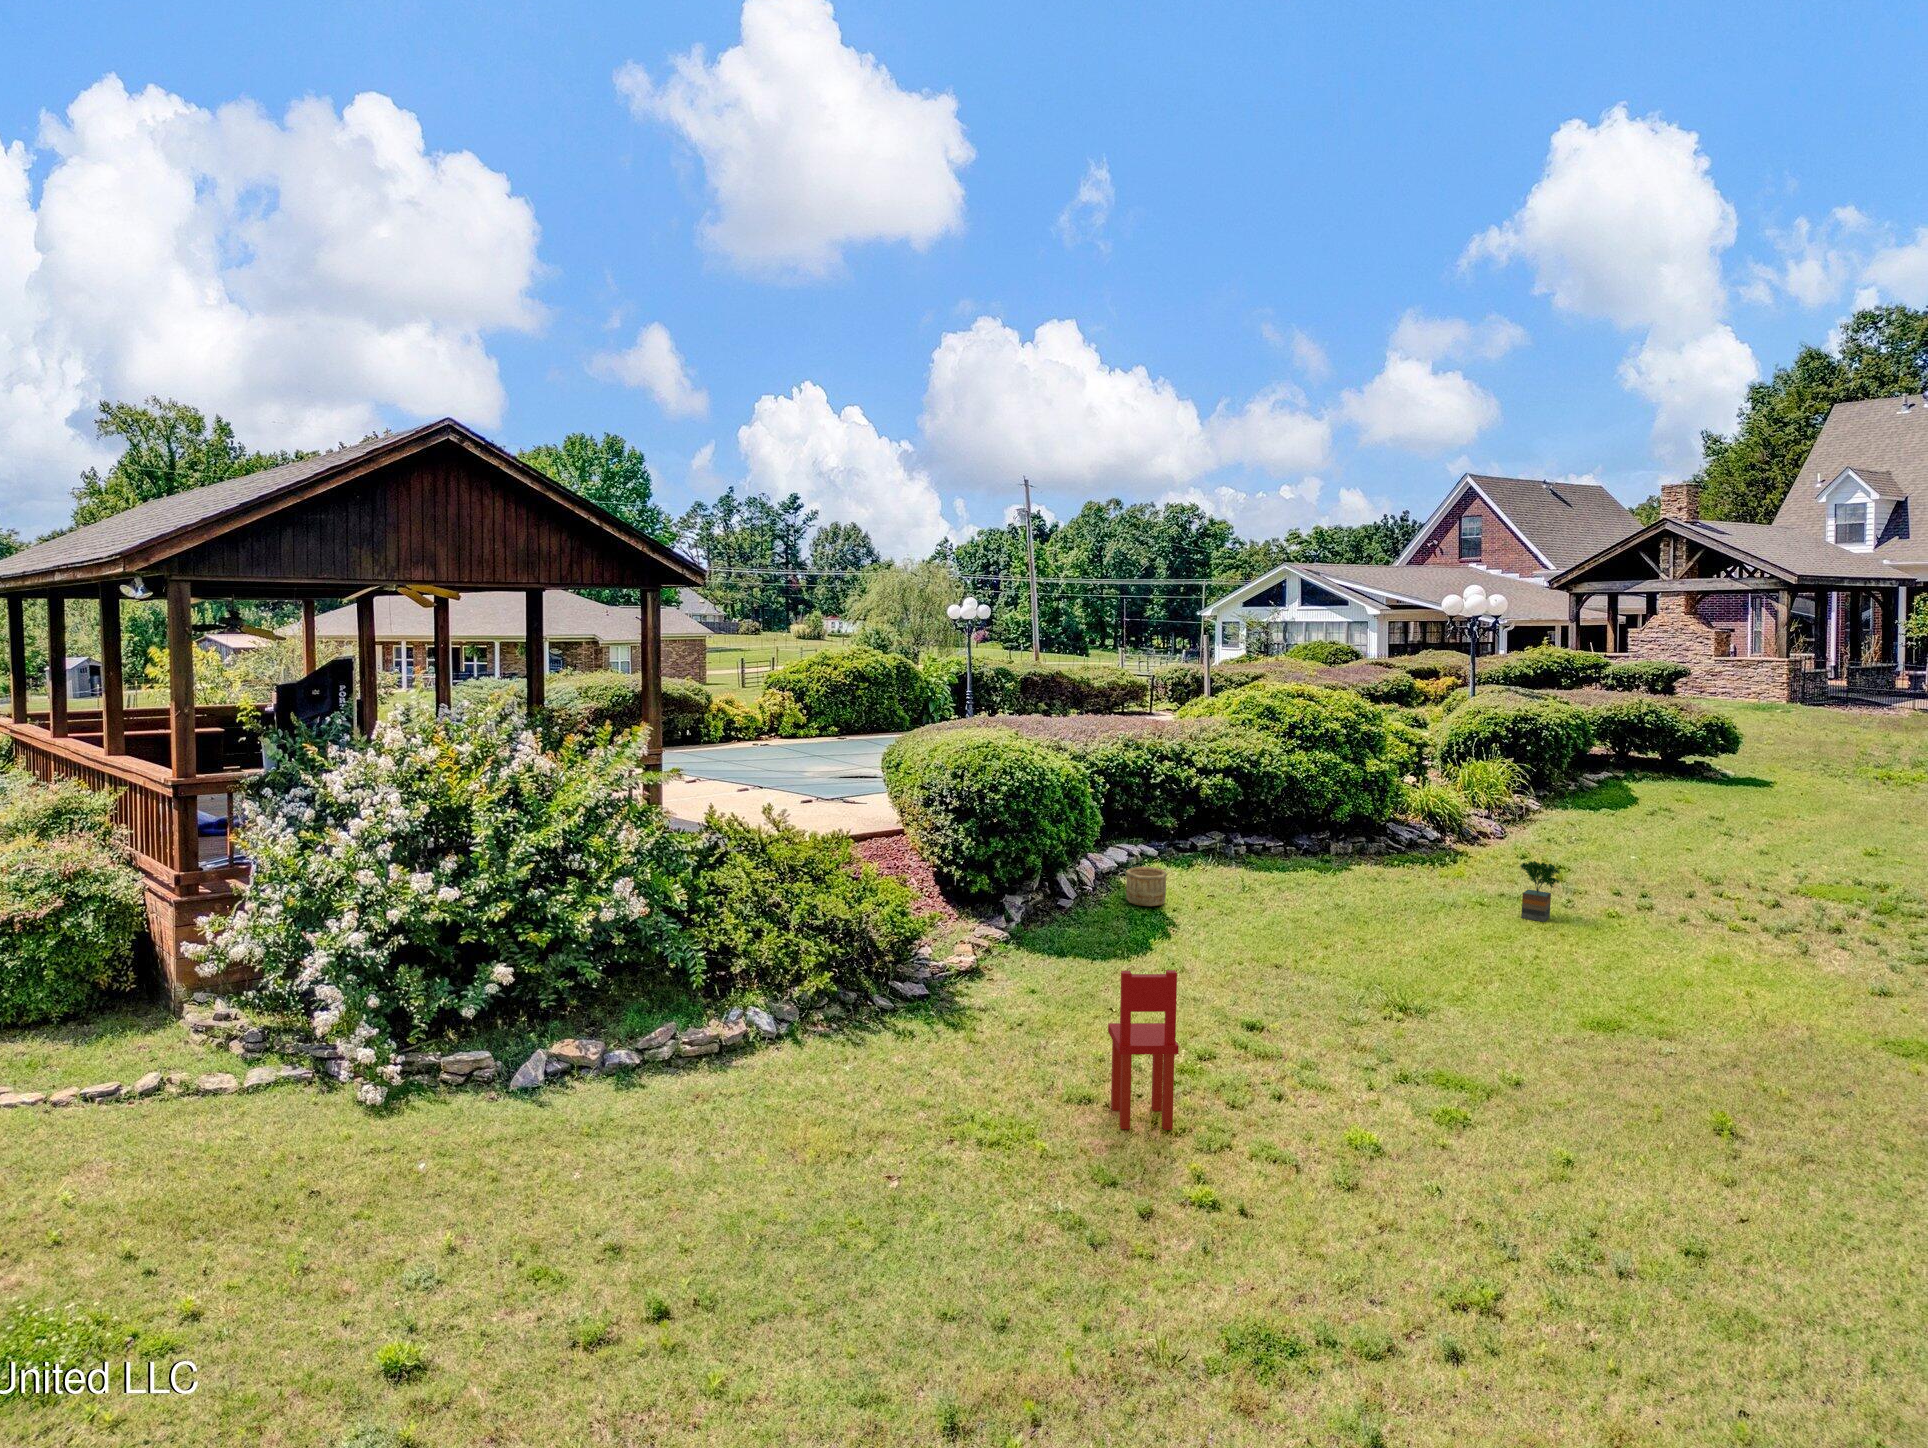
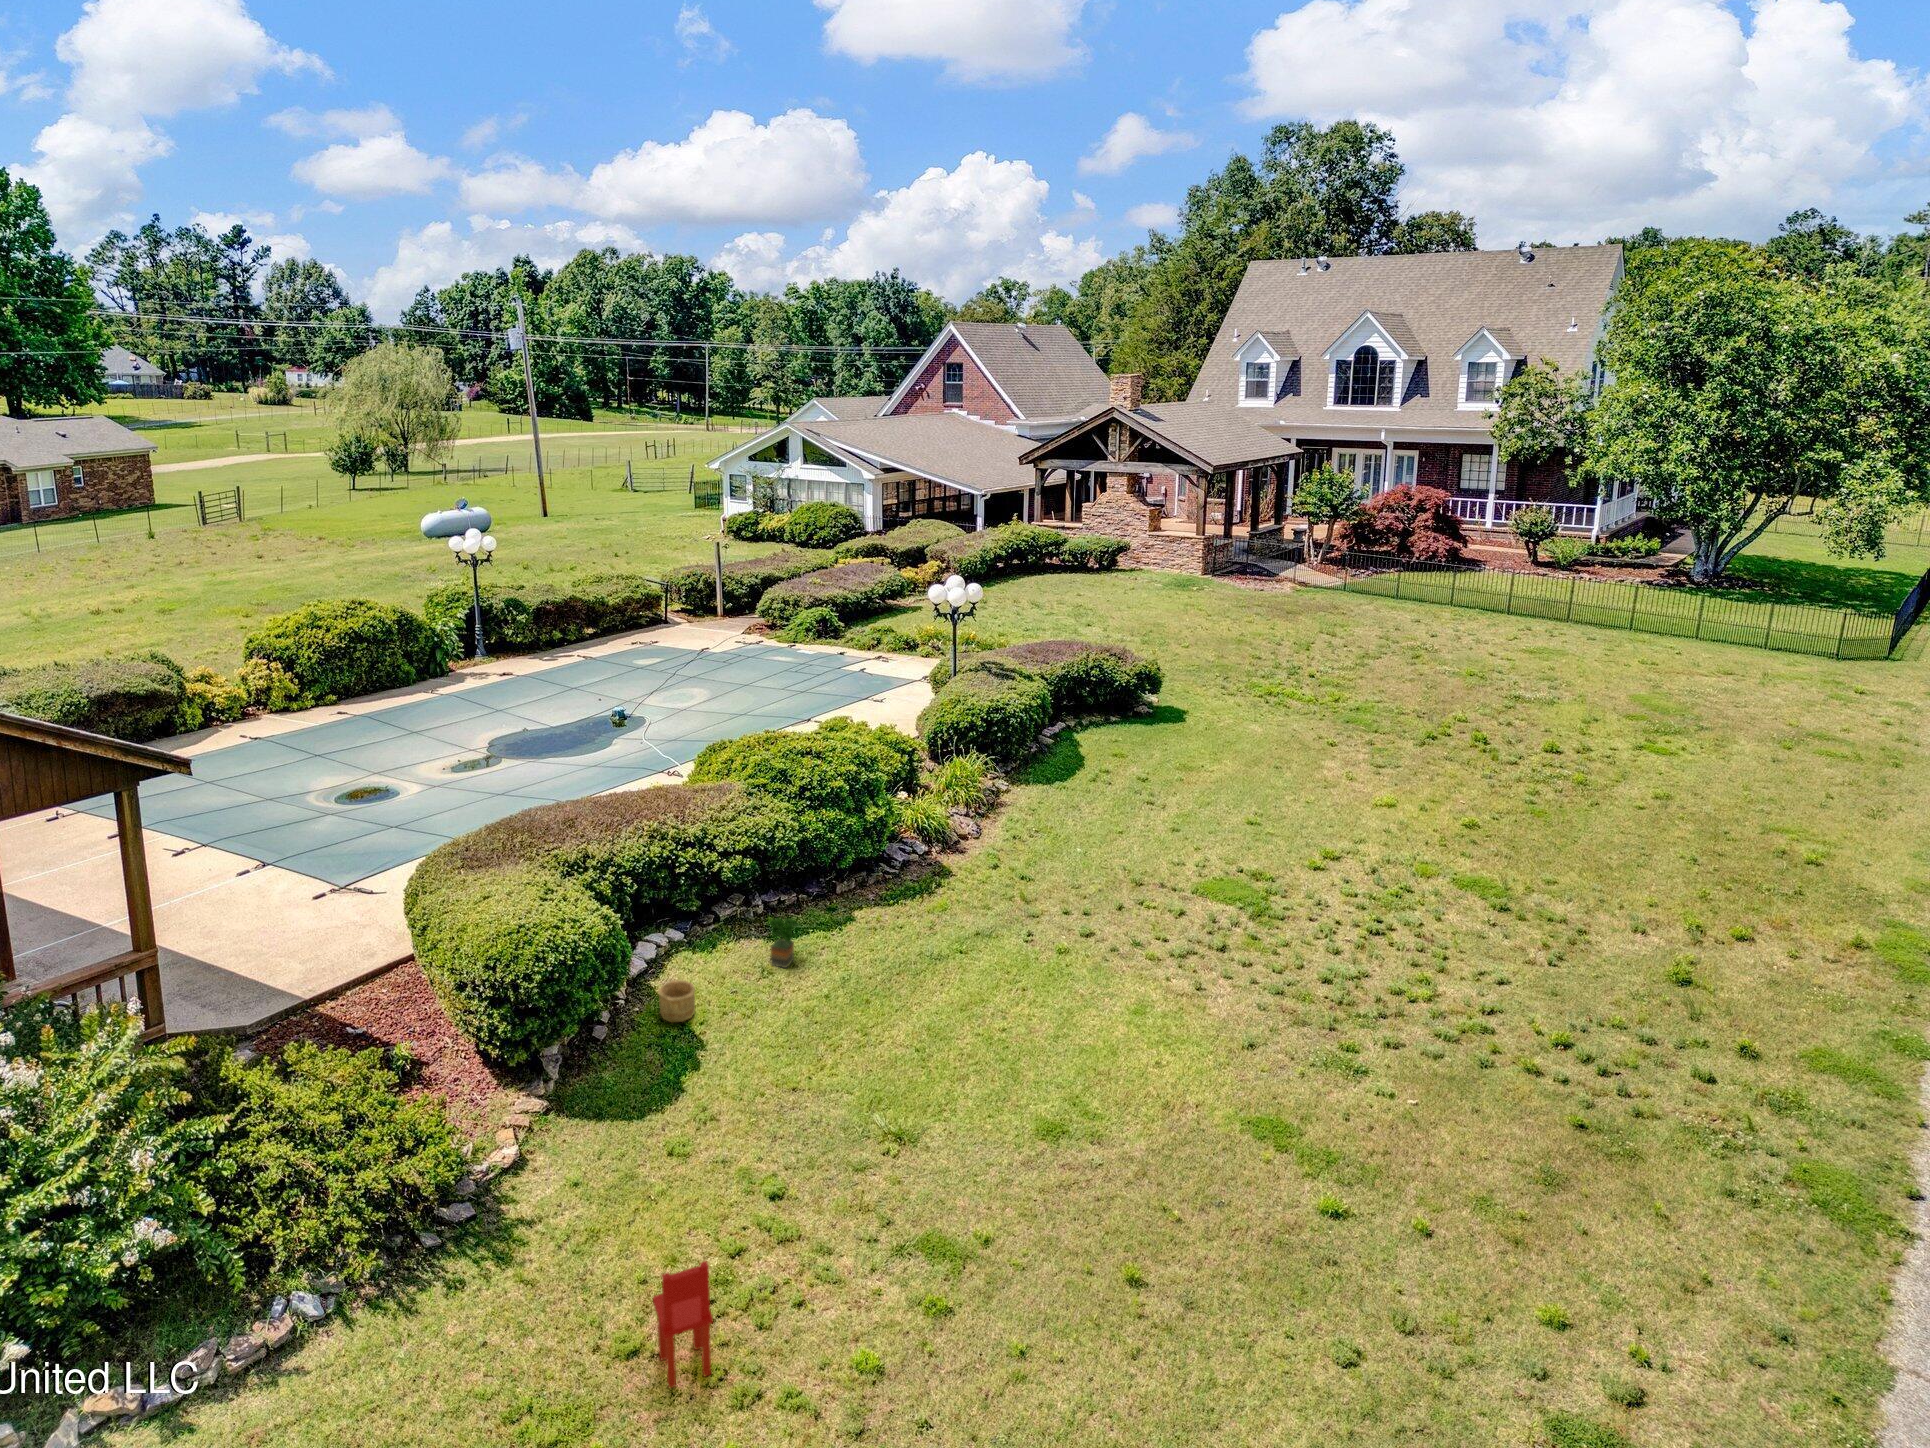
potted tree: present [1520,861,1560,922] -> present [770,917,798,968]

